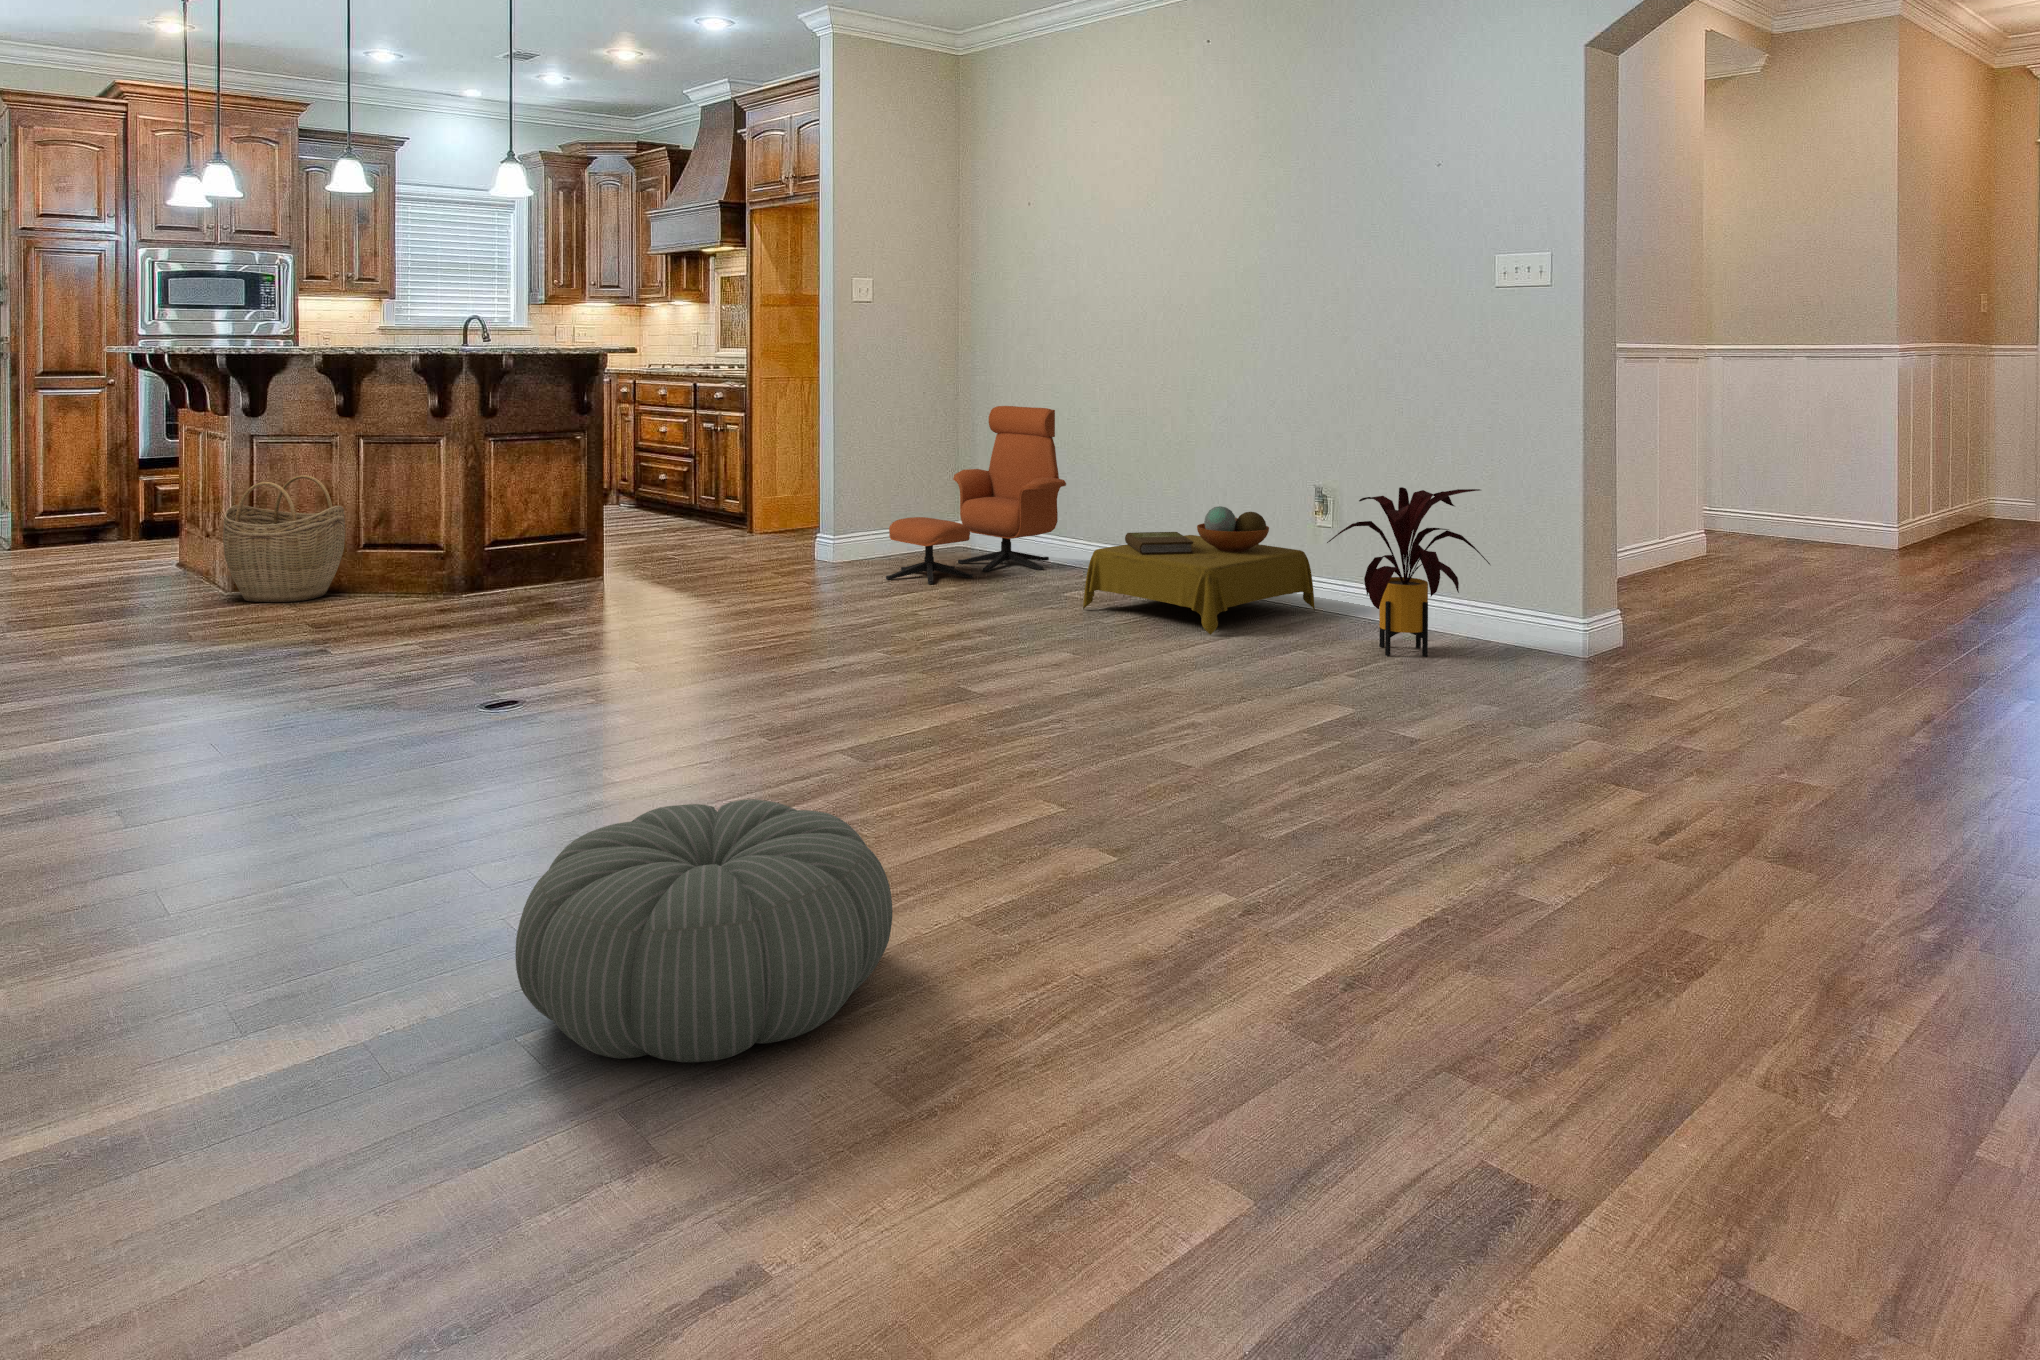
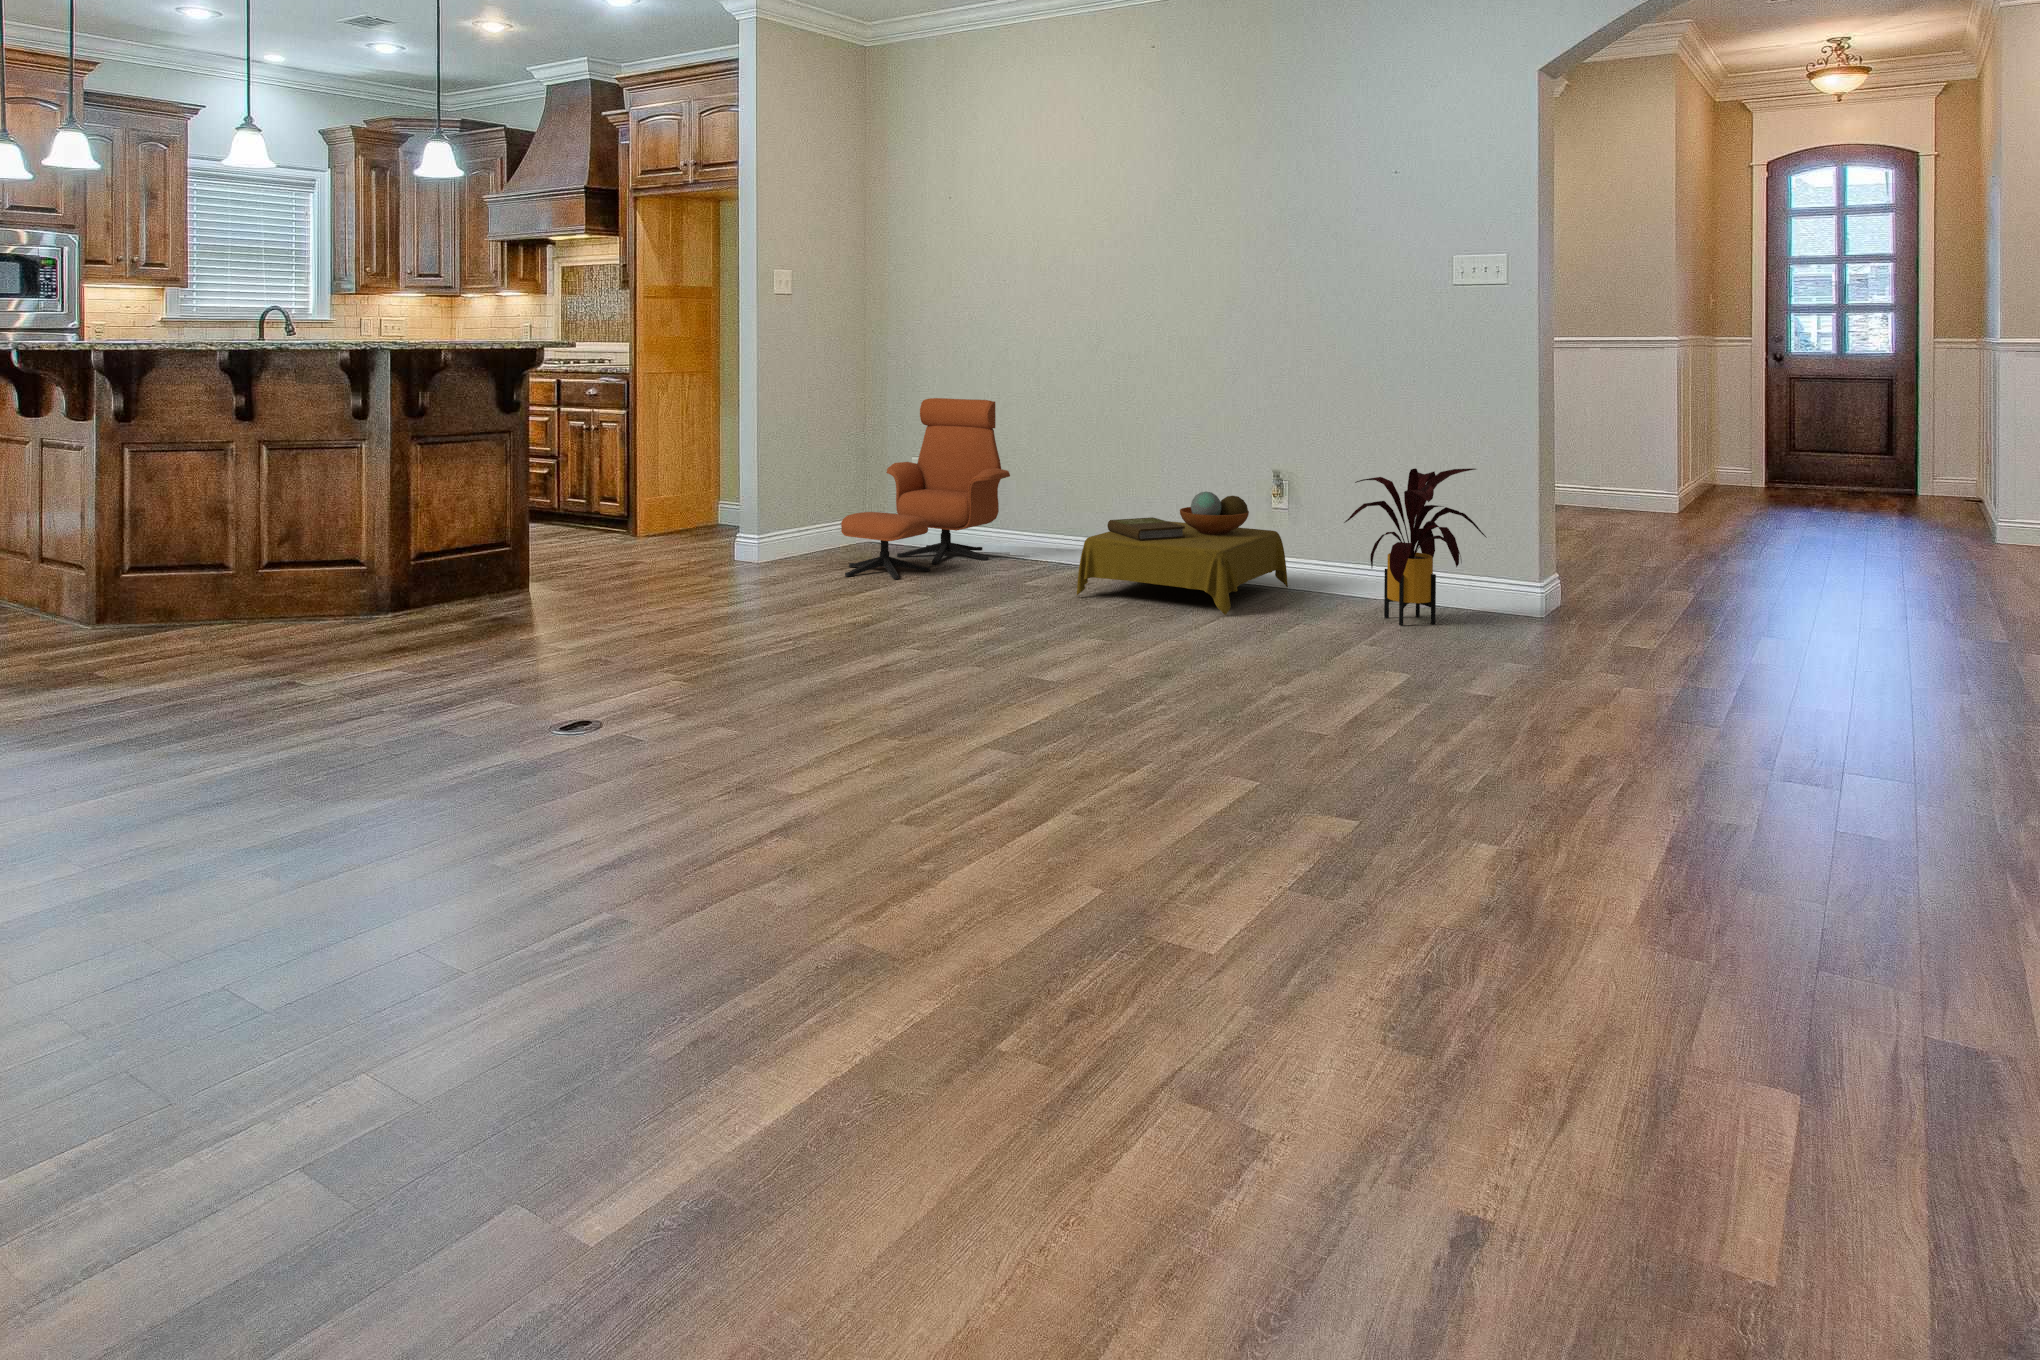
woven basket: present [223,475,345,602] -> none [104,488,250,636]
pouf: present [515,799,893,1062] -> none [1016,811,1405,1101]

